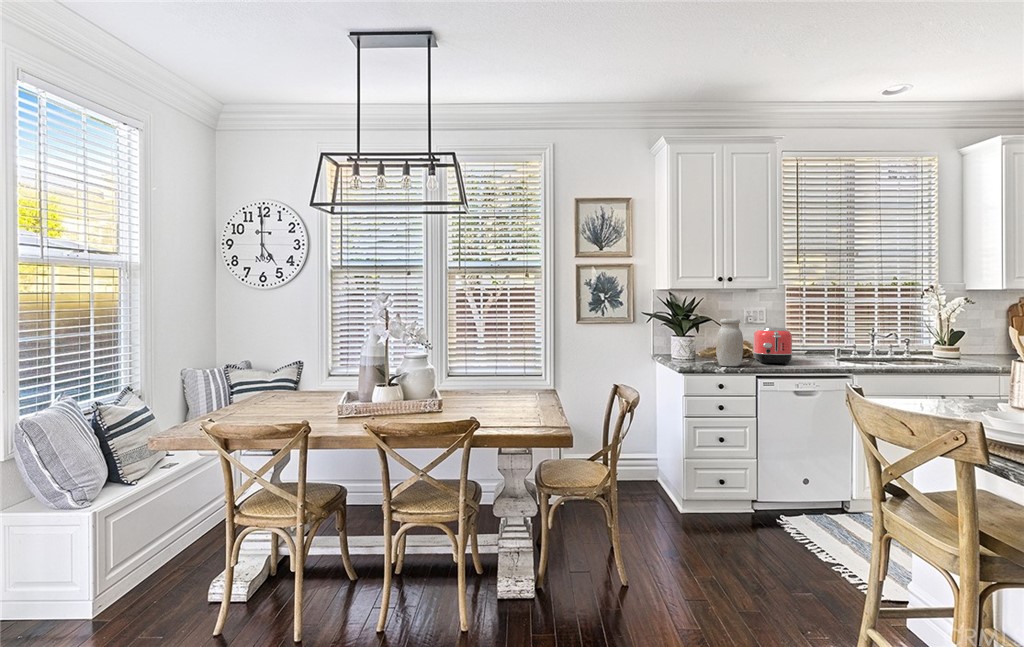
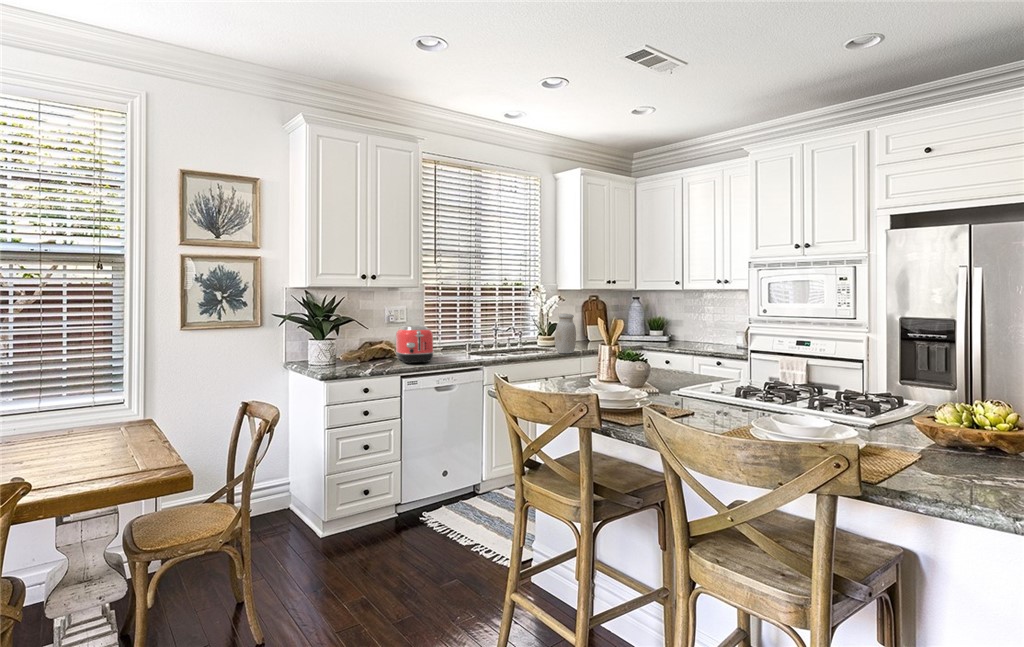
jar: present [716,318,743,366] -> present [555,314,576,353]

